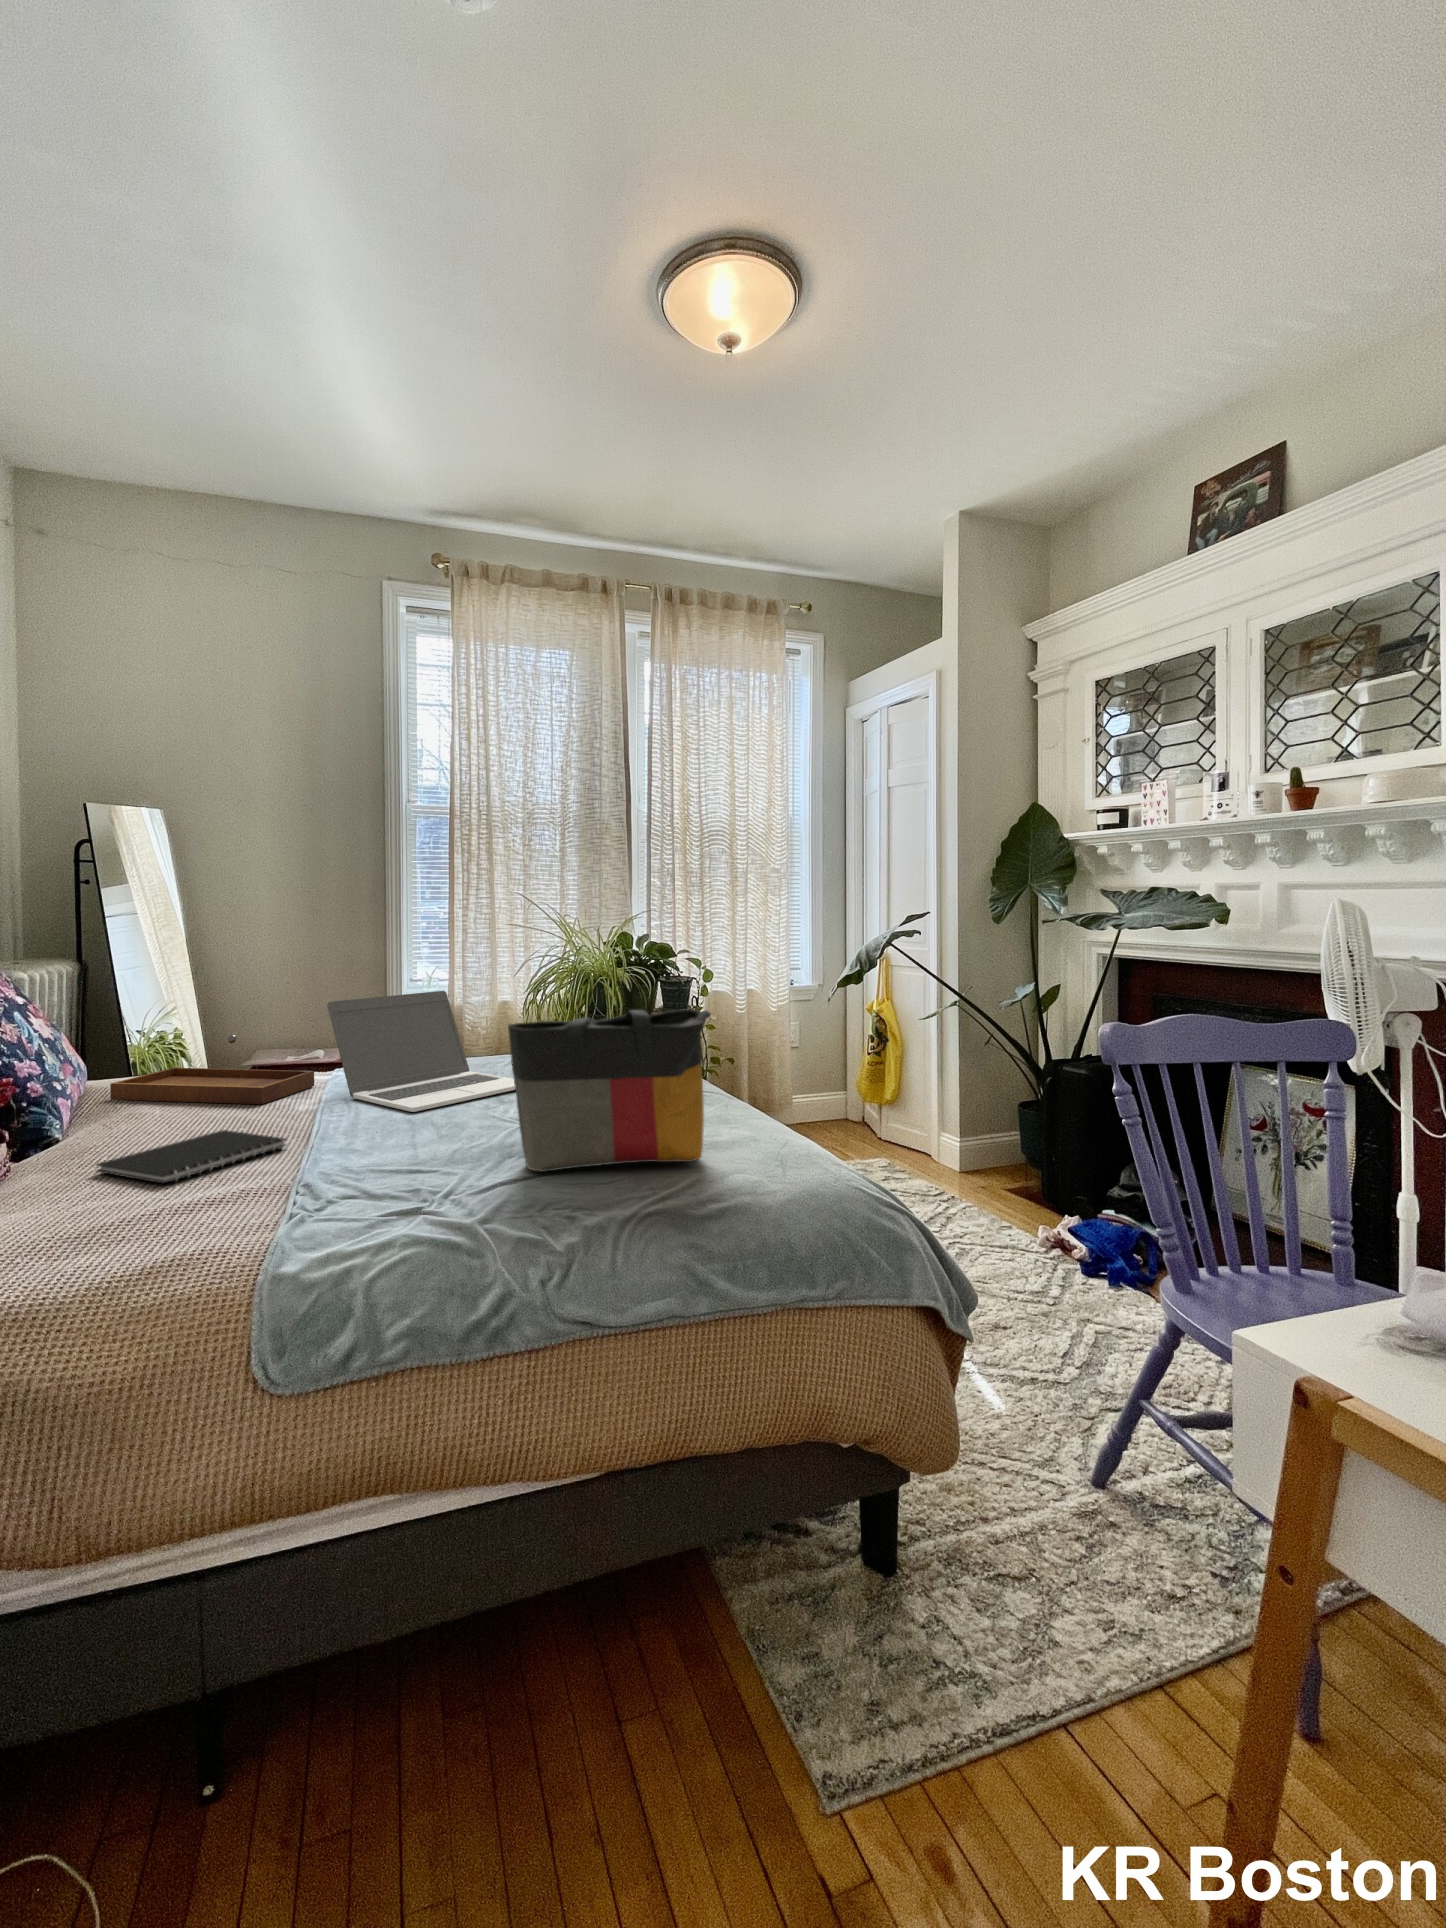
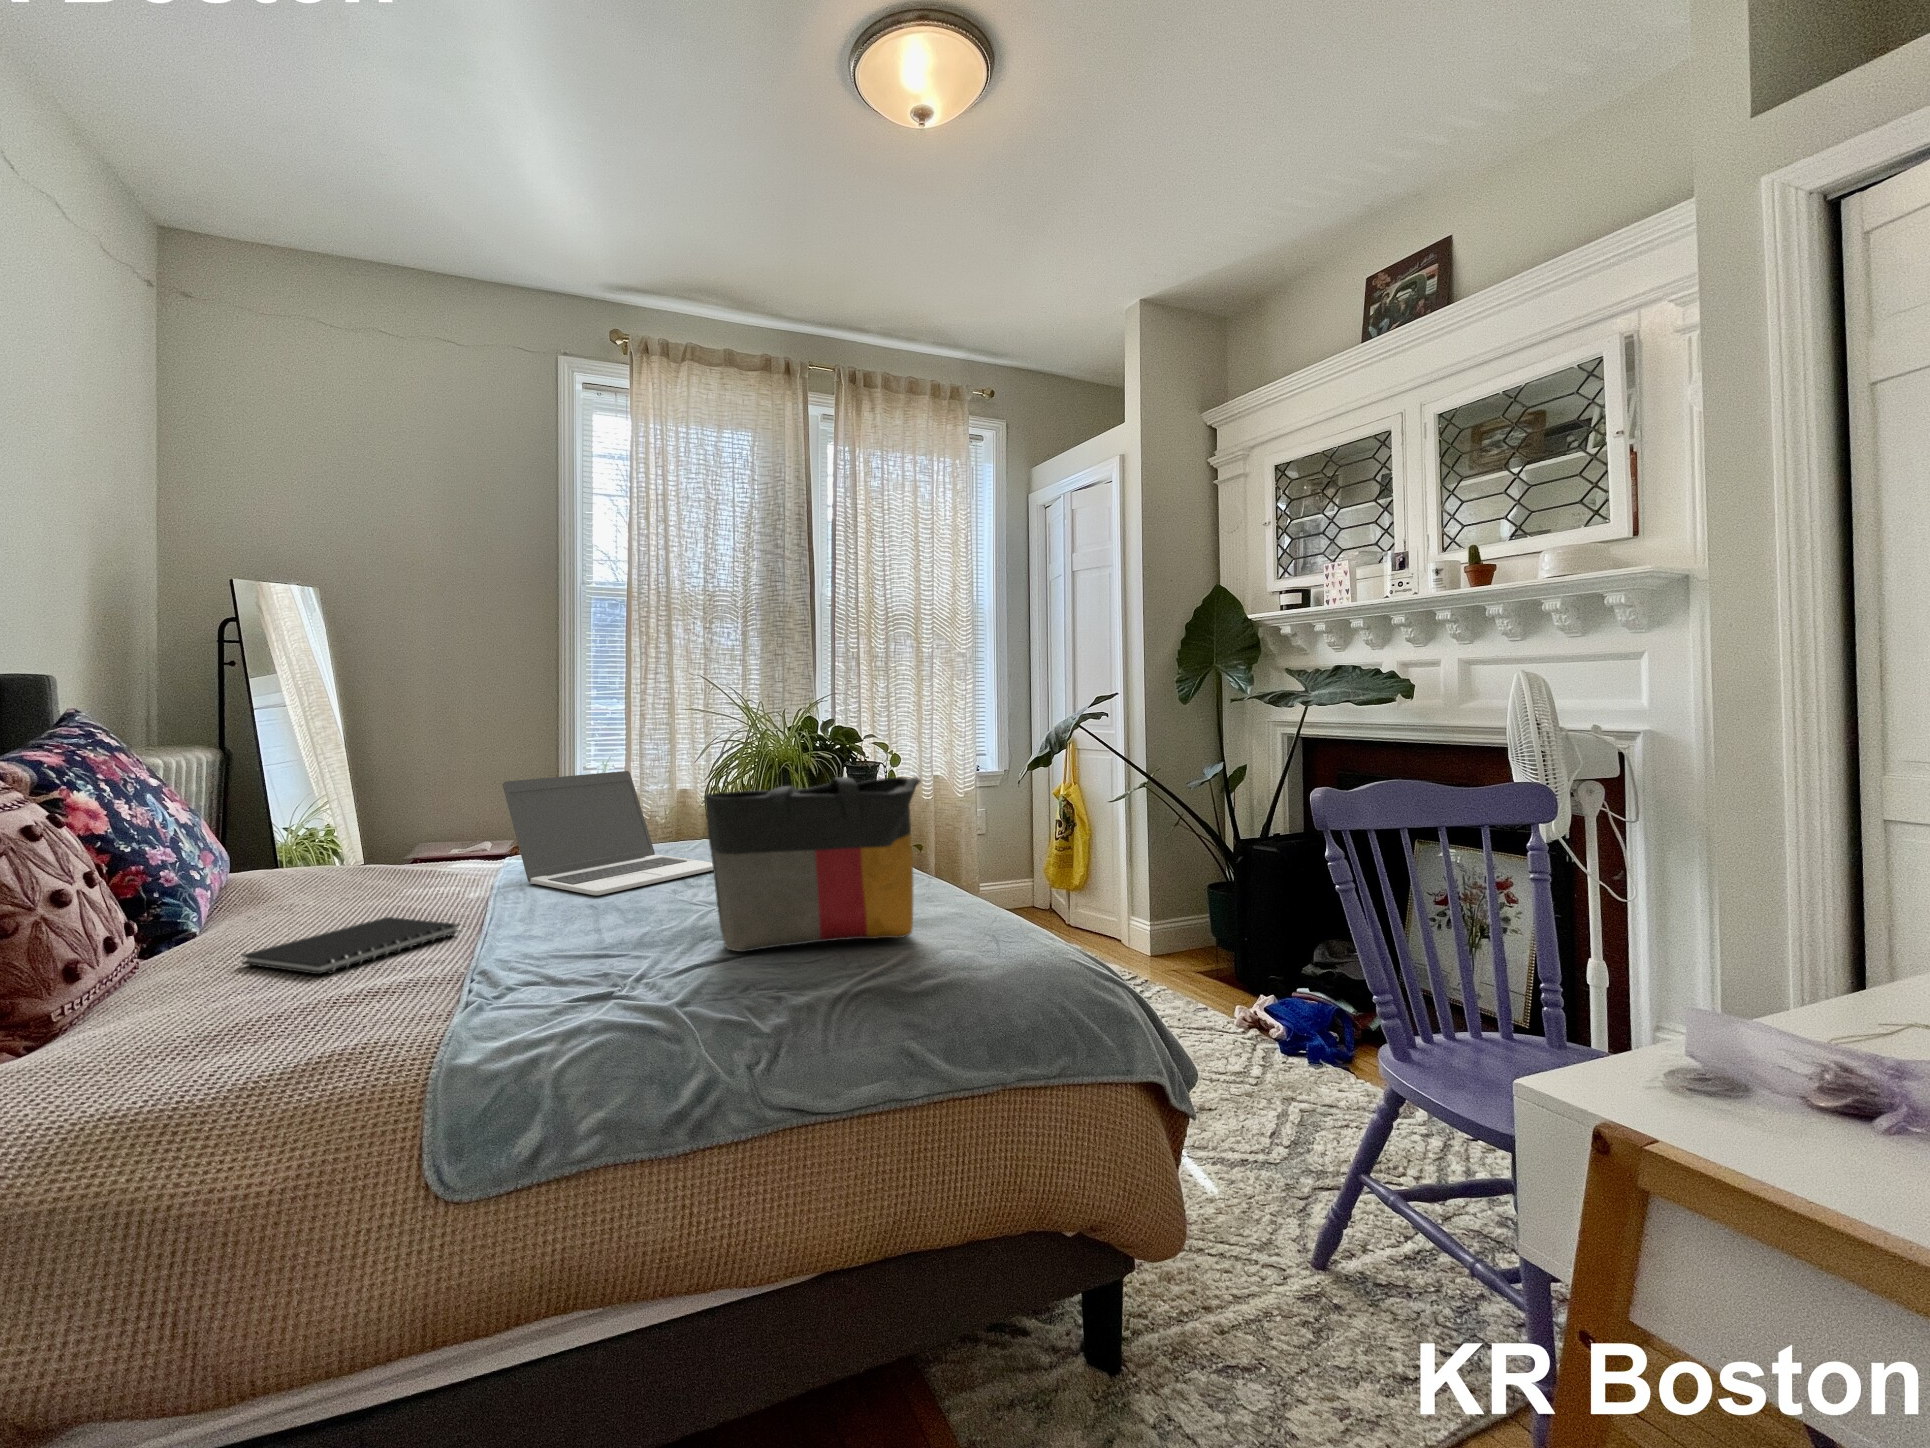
tray: present [110,1034,314,1104] -> none [261,818,488,891]

